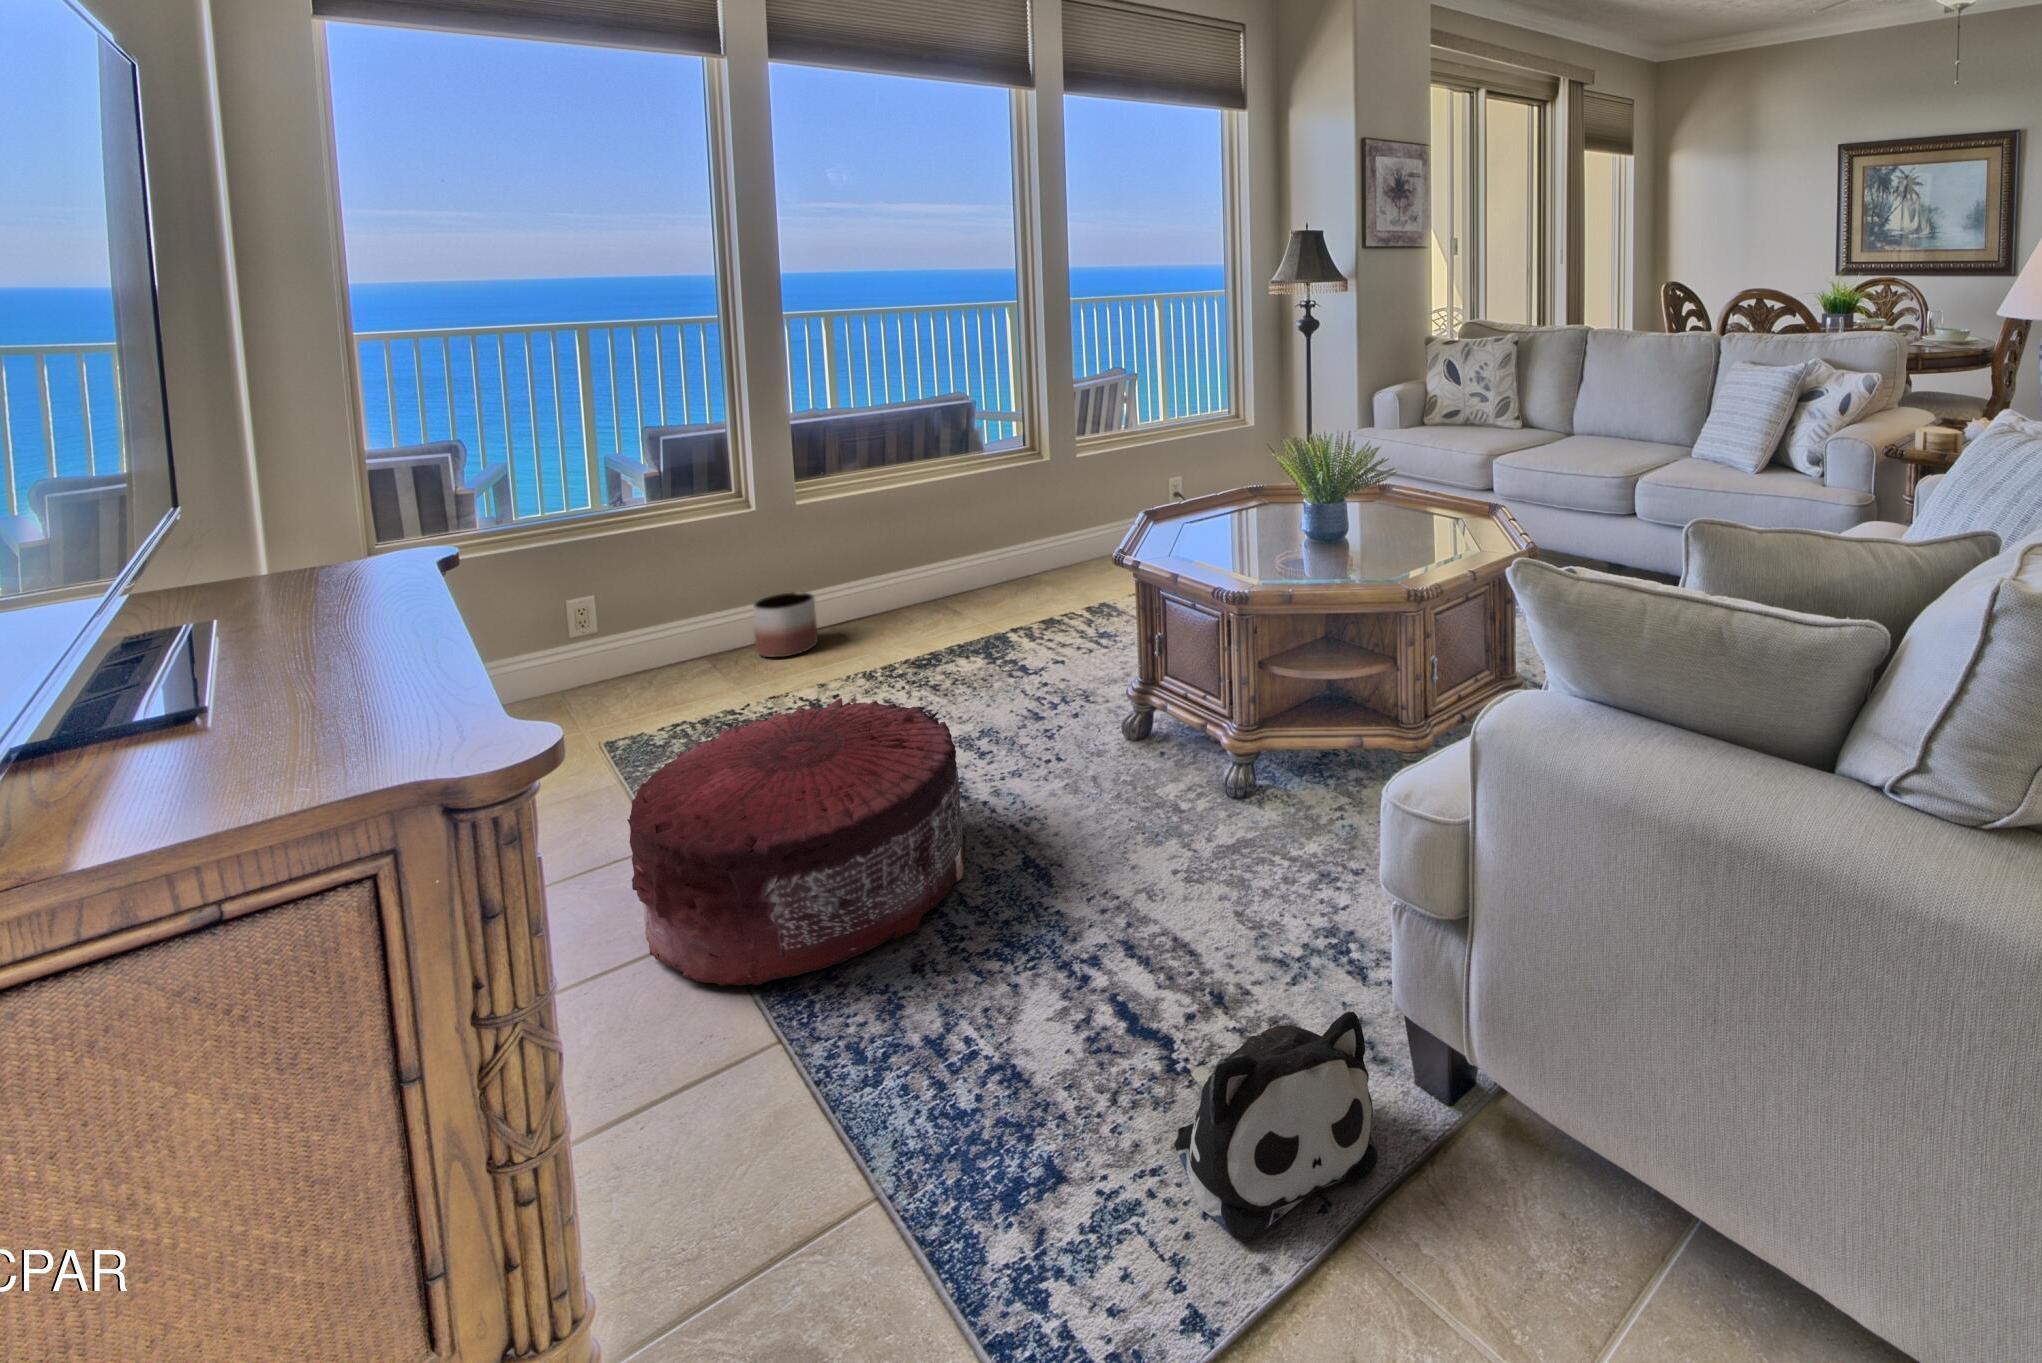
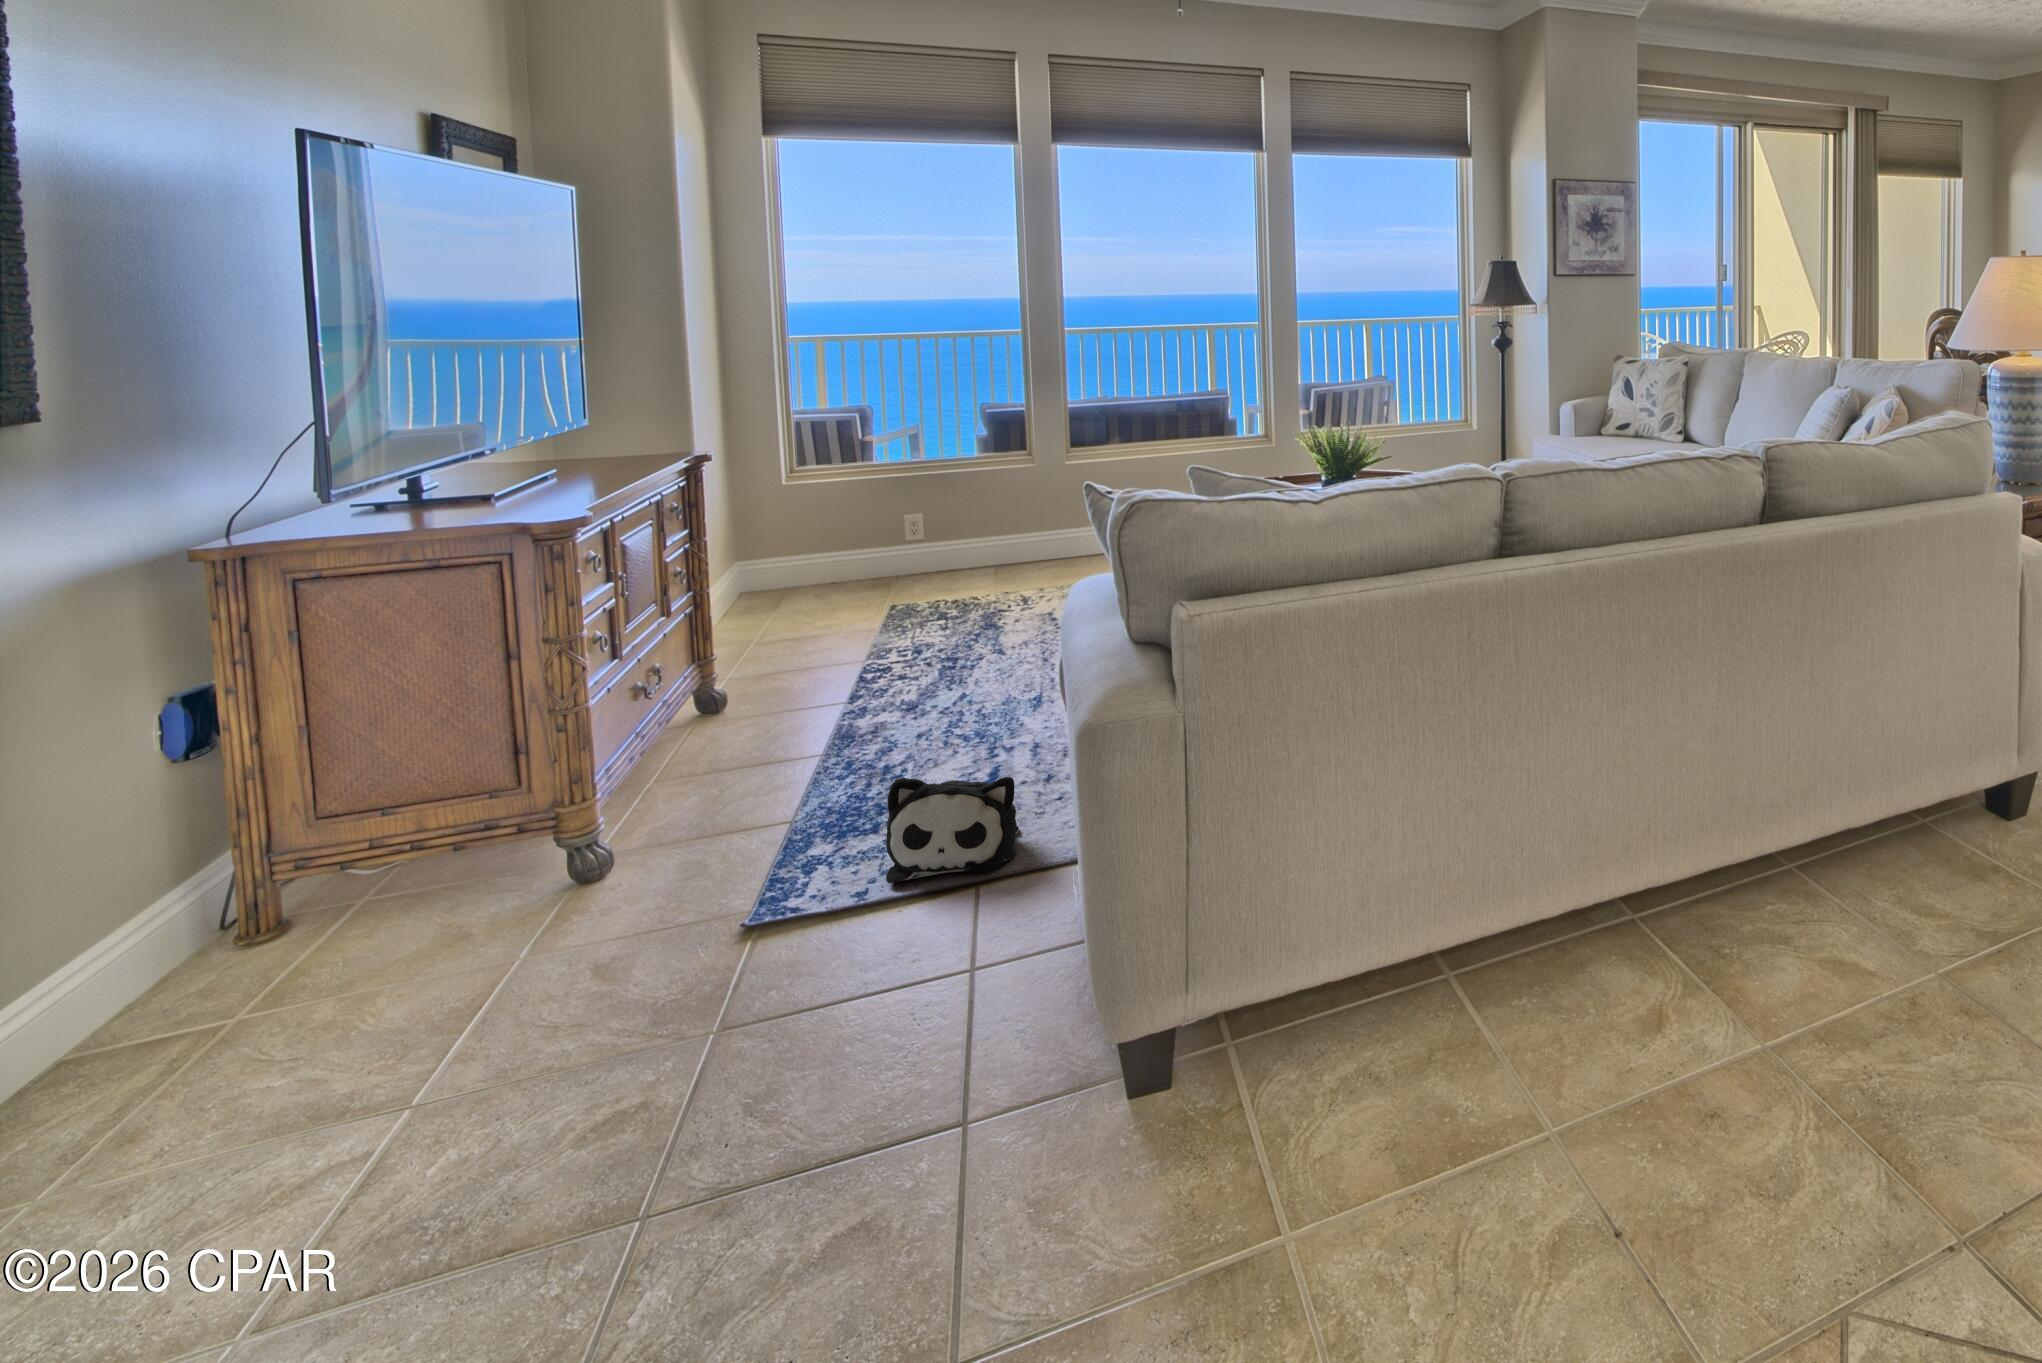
planter: present [753,592,817,657] -> none [1020,527,1065,570]
pouf: present [627,698,966,986] -> none [773,581,1009,733]

